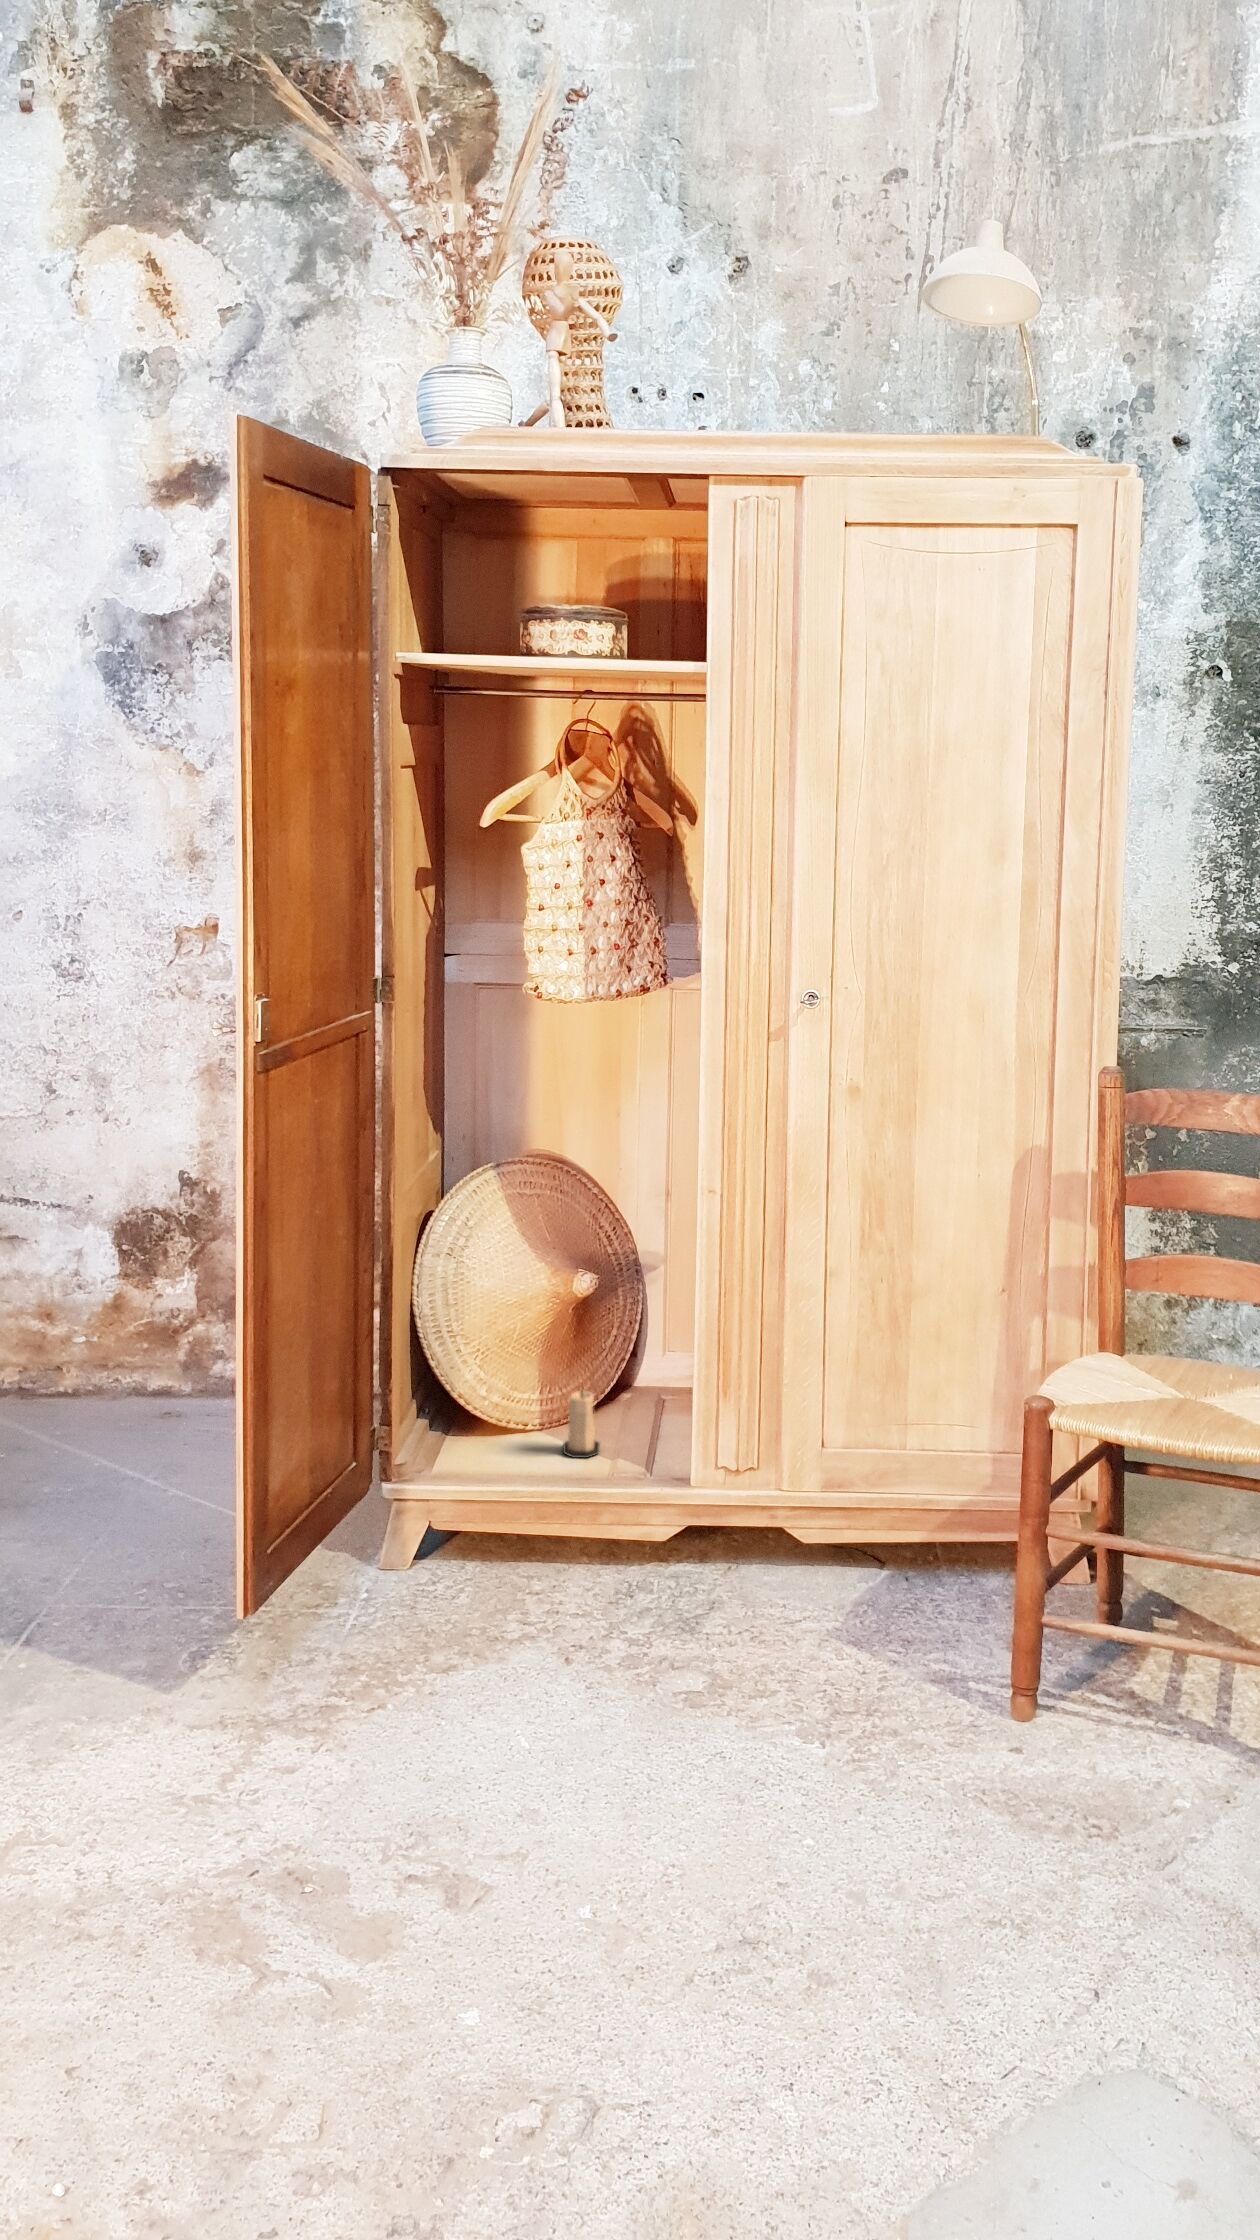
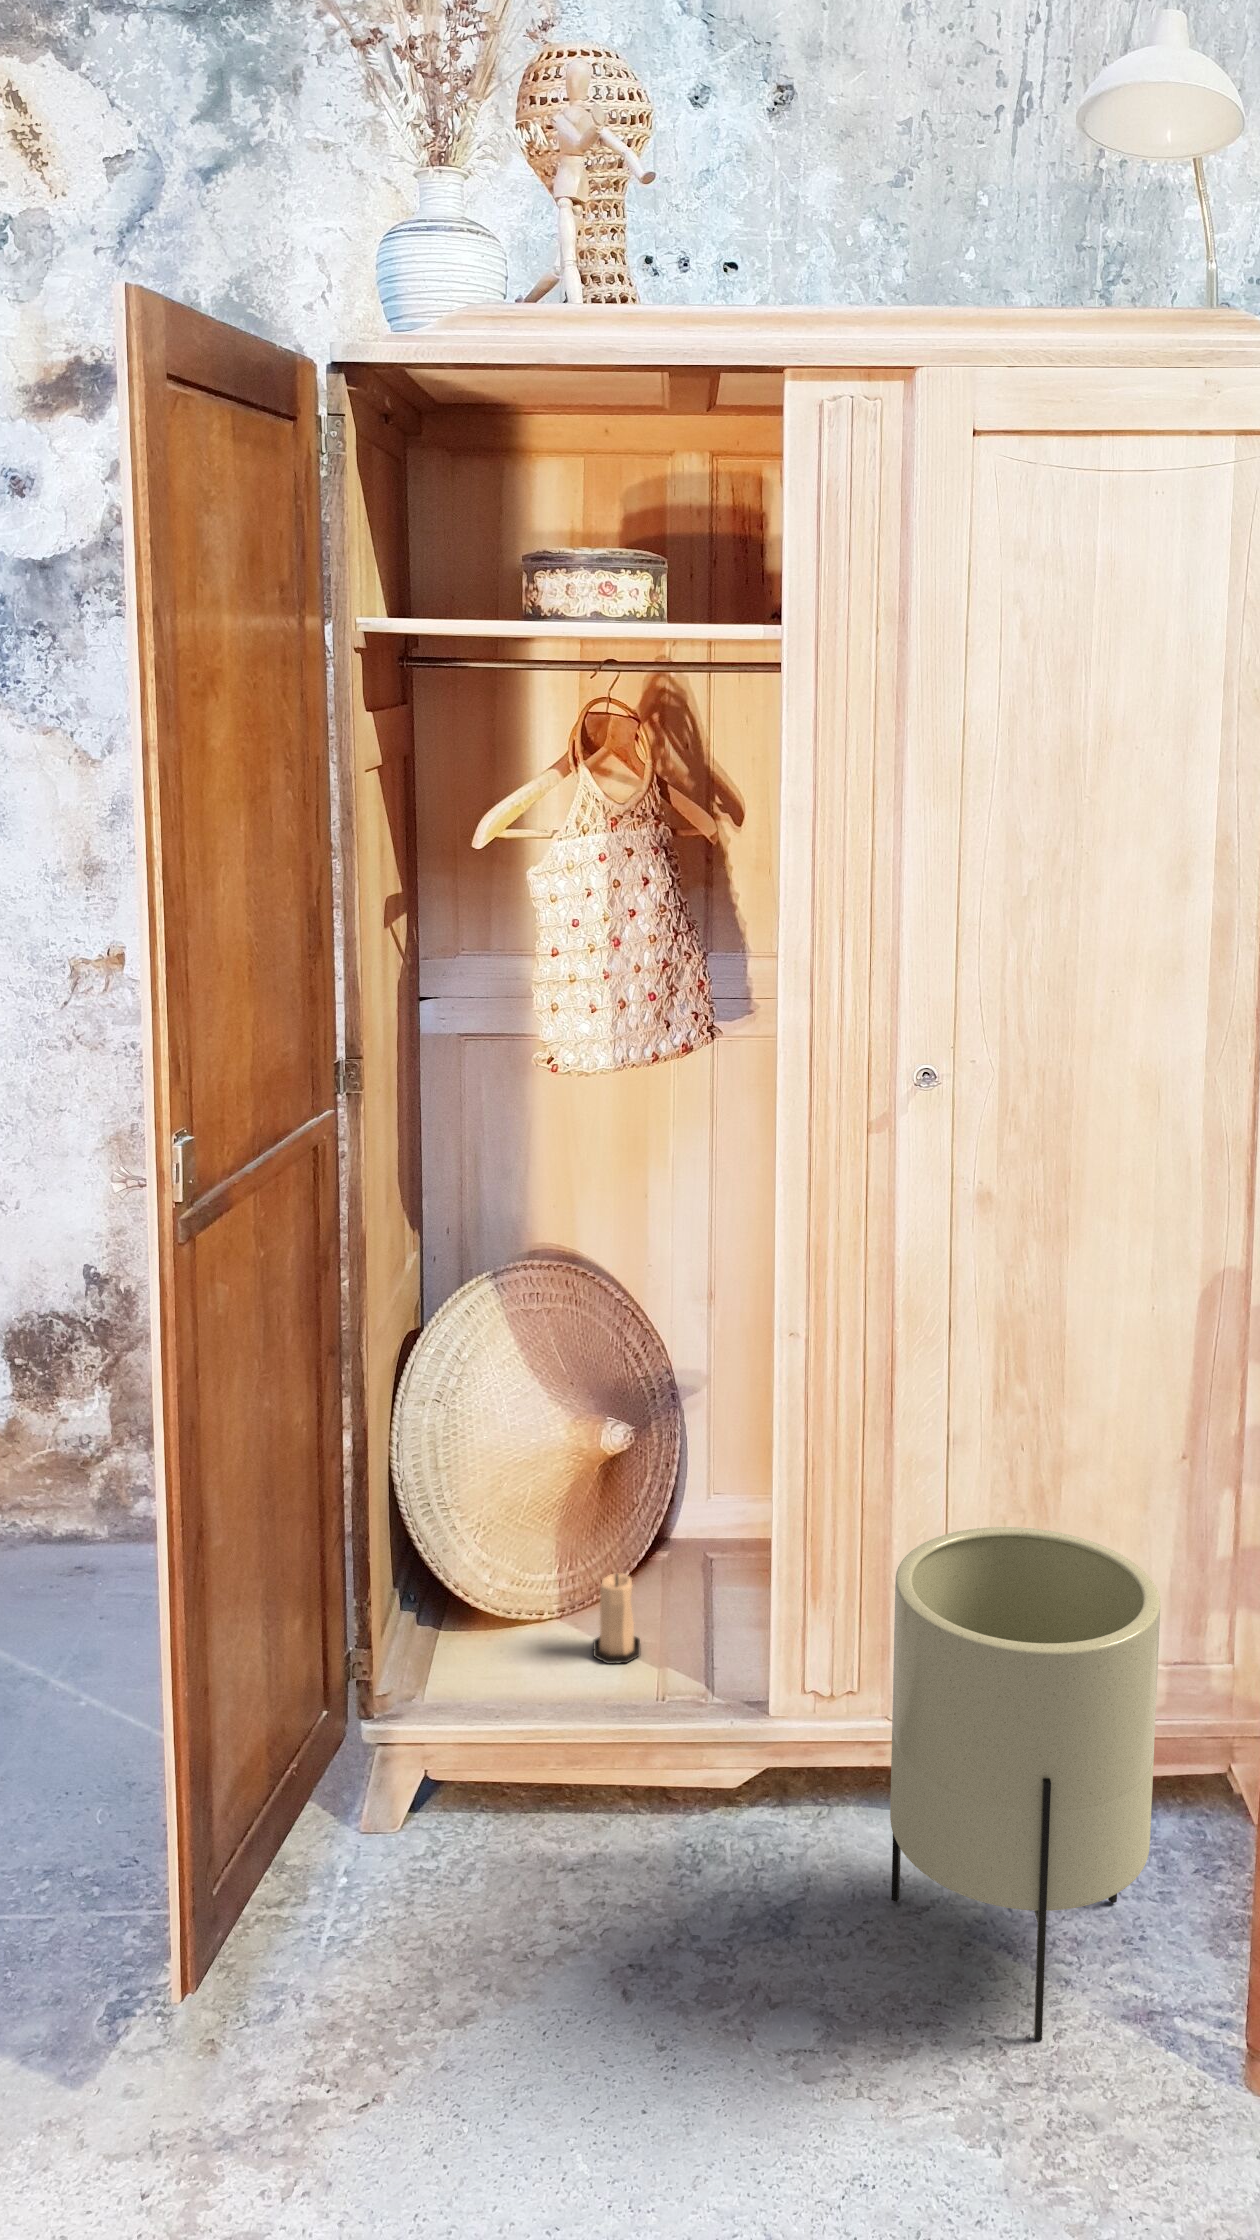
planter: none [775,1340,971,1702] -> present [890,1527,1160,2041]

